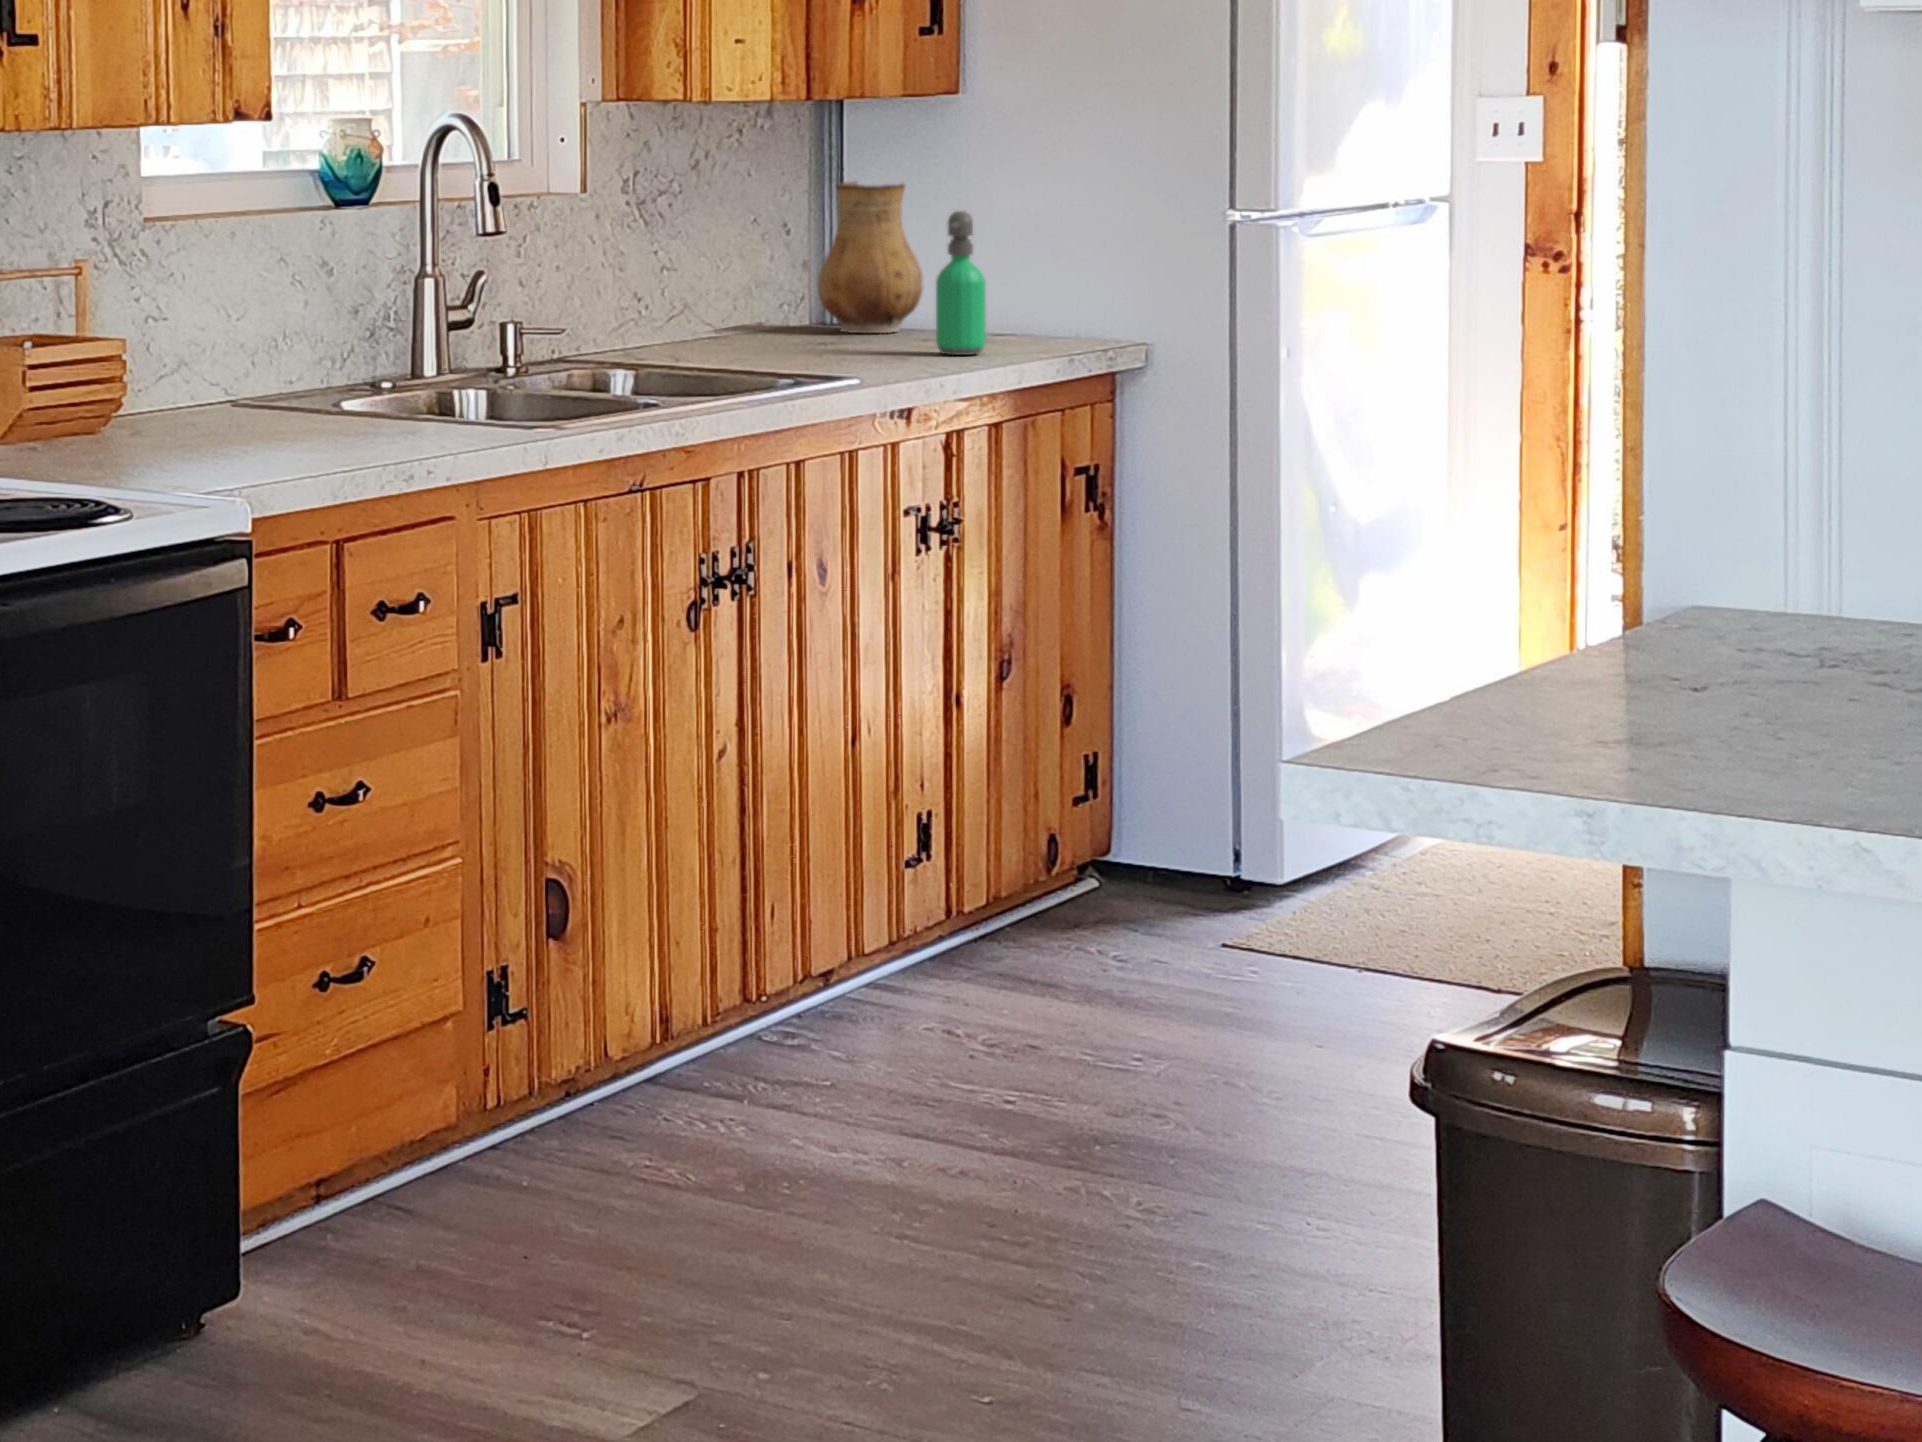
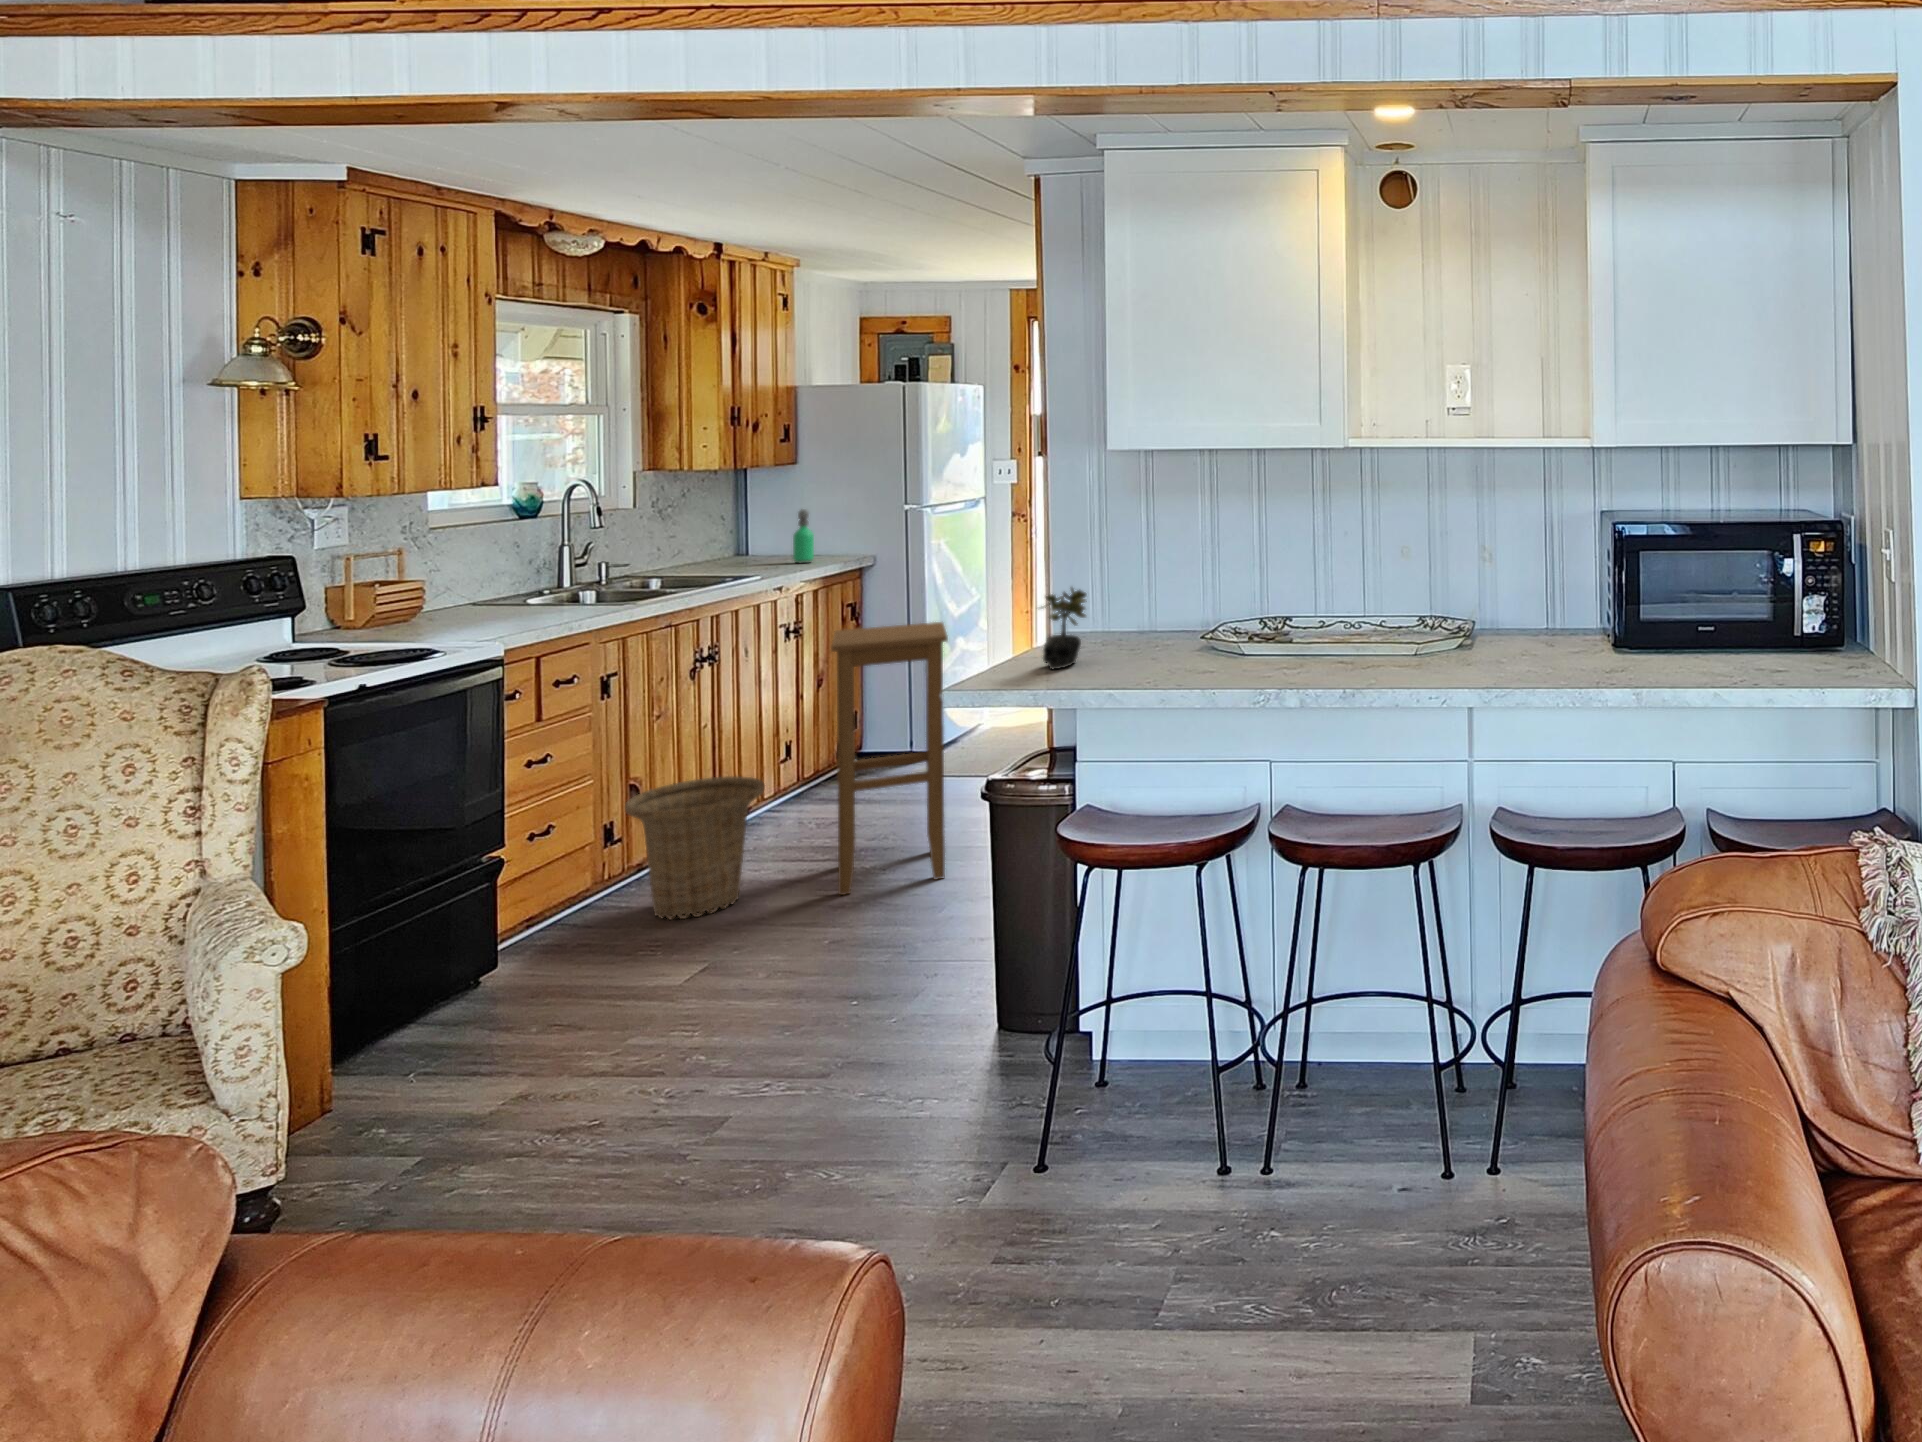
ceramic pitcher: present [818,181,922,333] -> none [739,498,786,557]
succulent plant: none [1629,483,1820,781] -> present [1041,588,1087,669]
stool: none [1001,546,1324,1316] -> present [831,622,948,895]
basket: none [523,902,840,1267] -> present [625,776,765,919]

